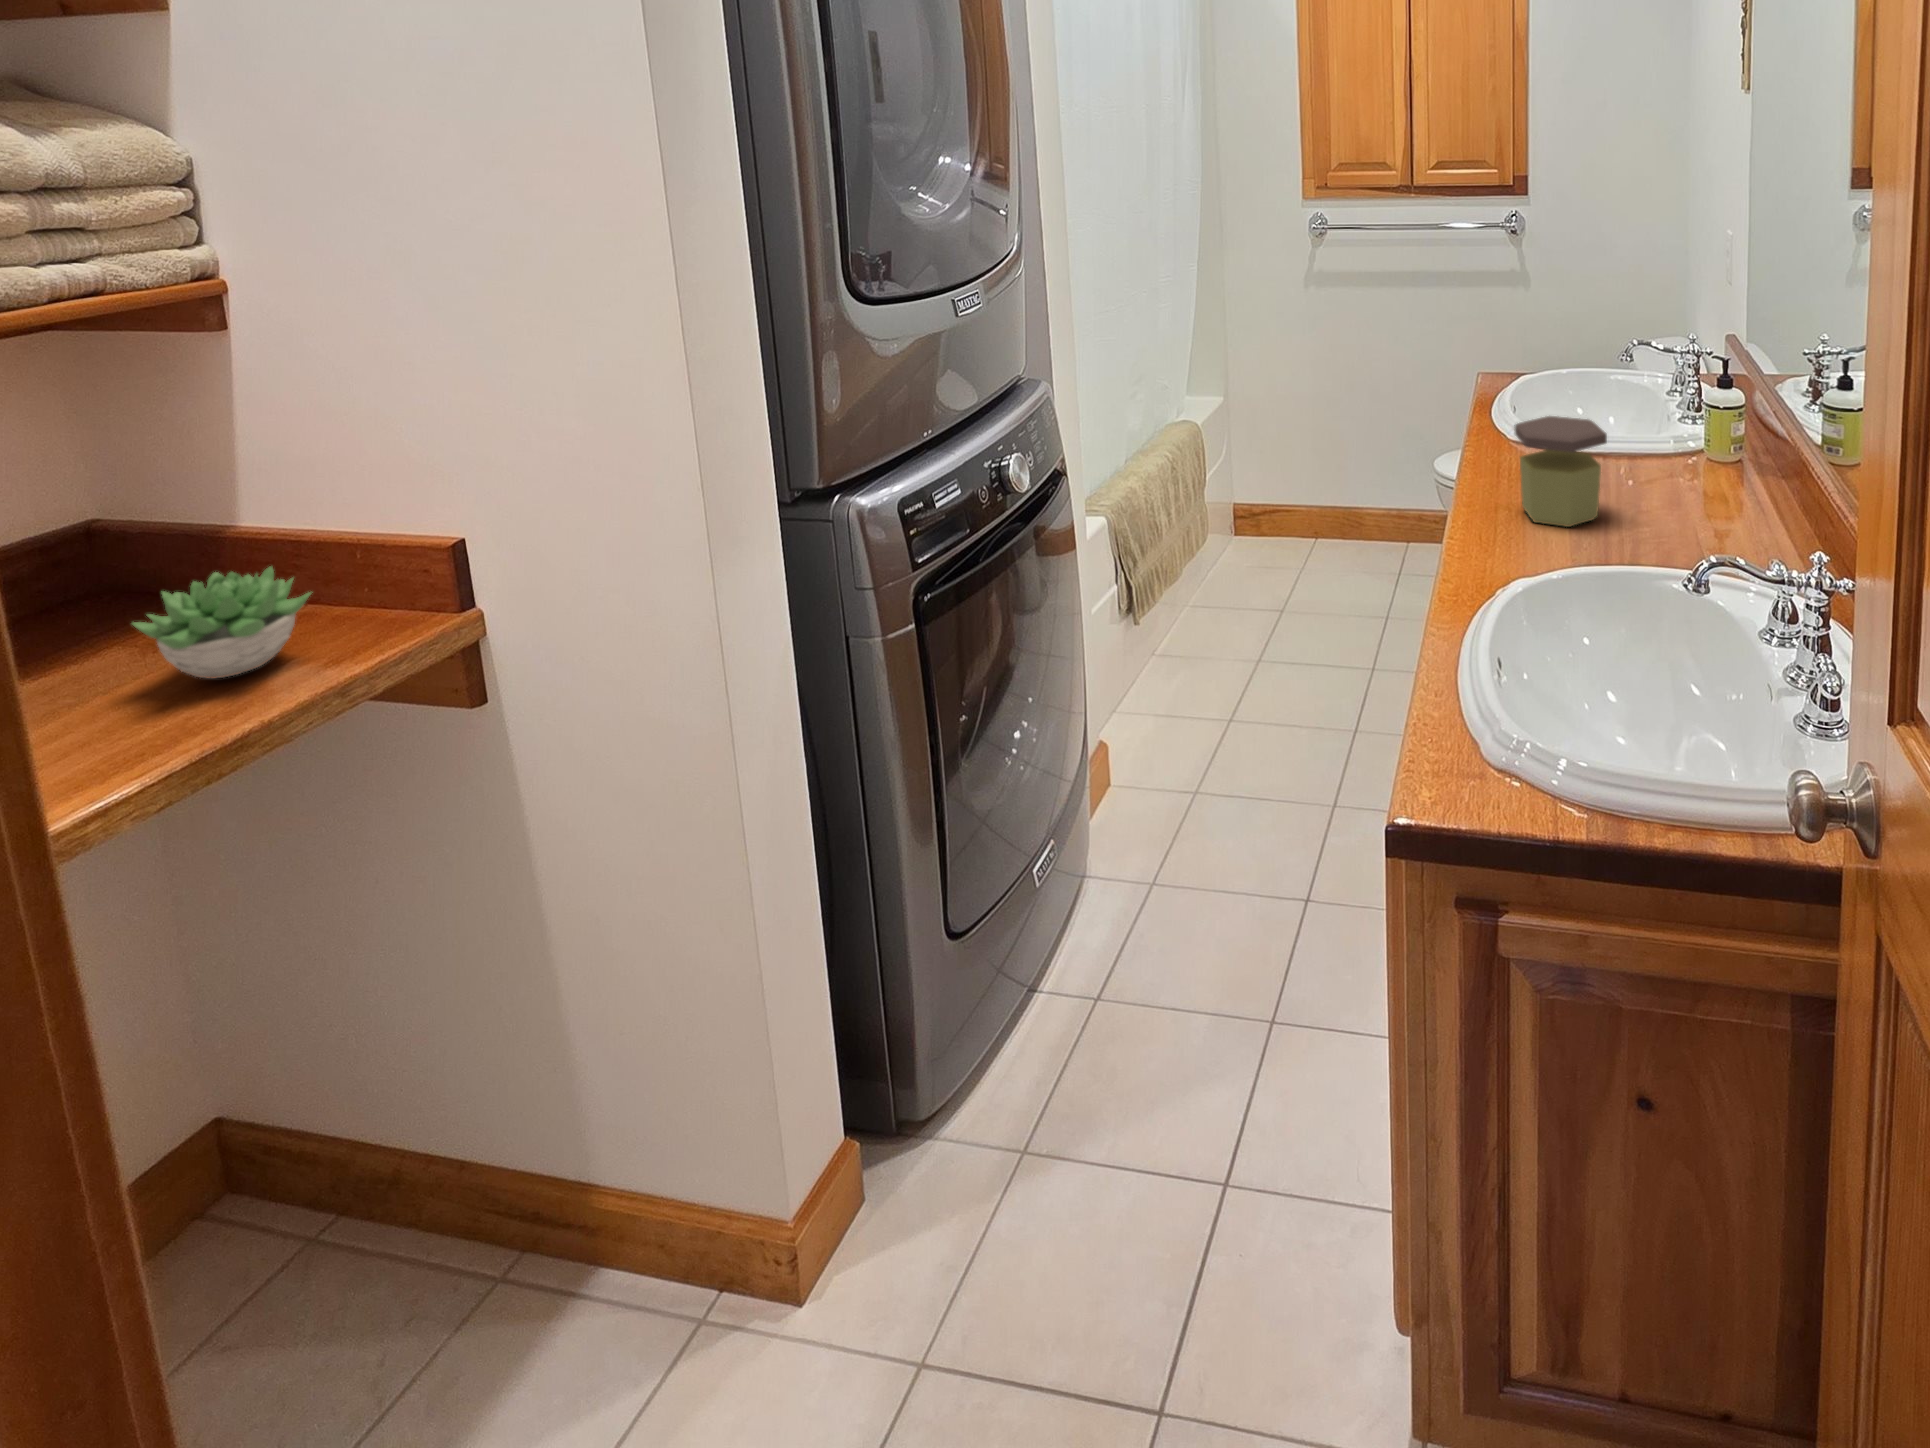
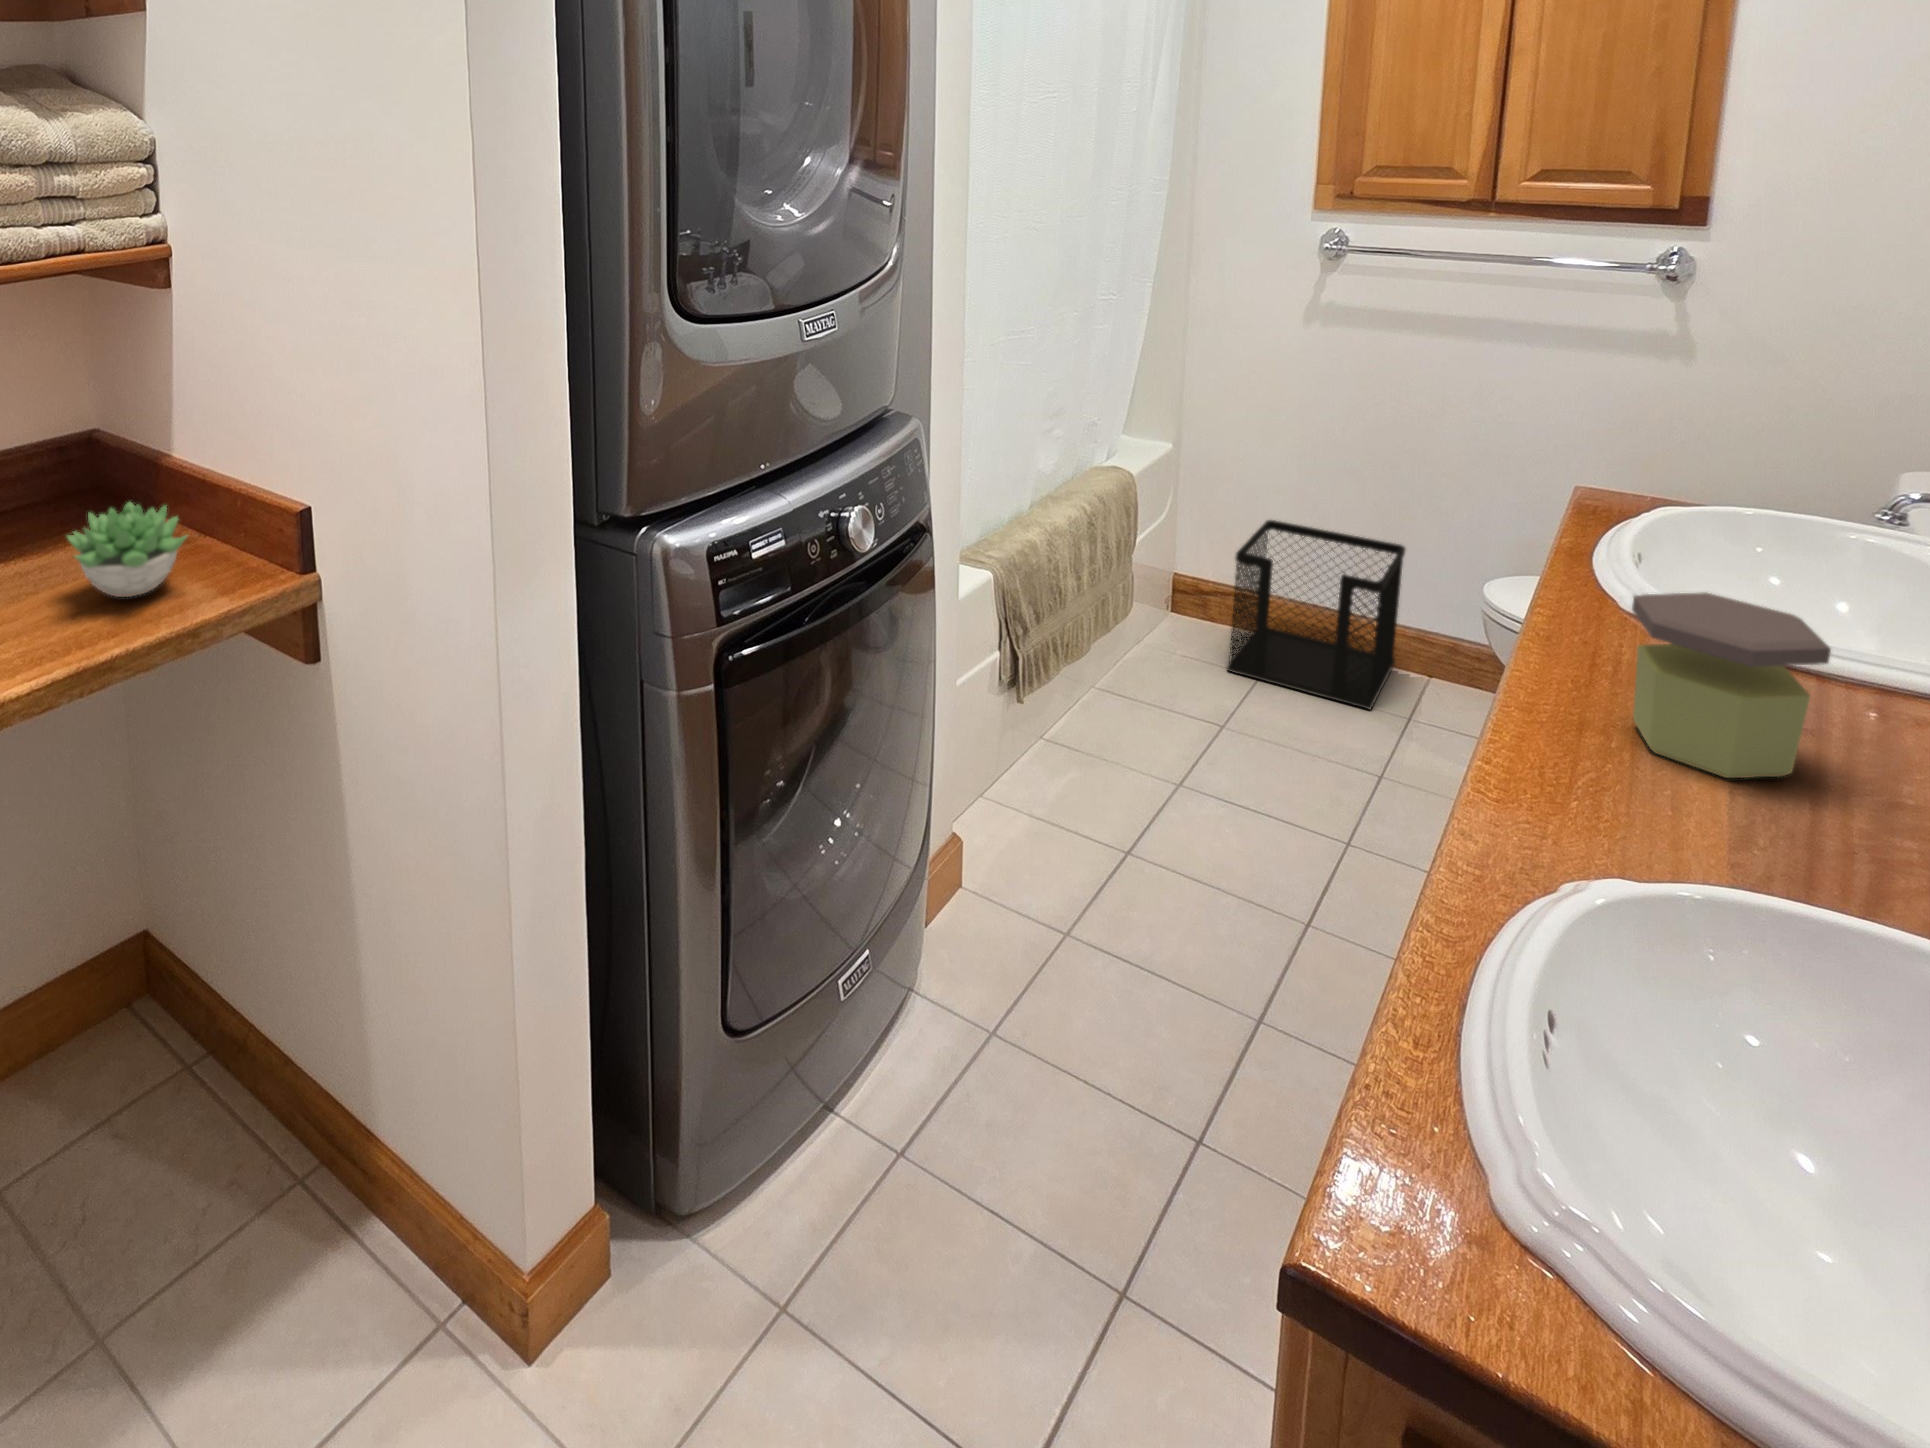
wastebasket: none [1276,448,1388,578] -> present [1227,520,1405,709]

